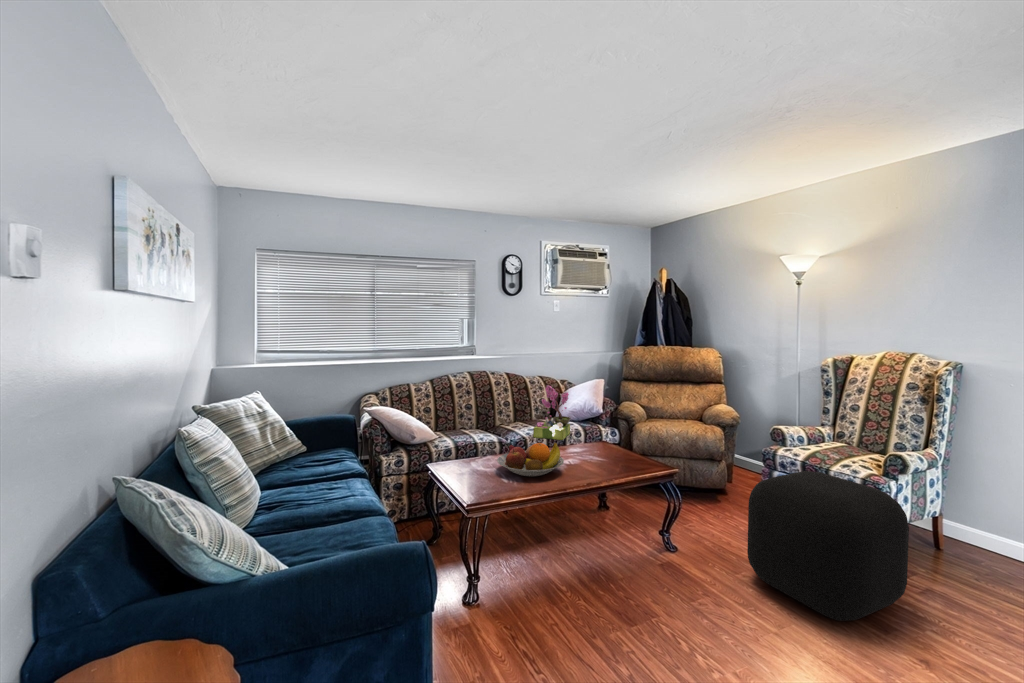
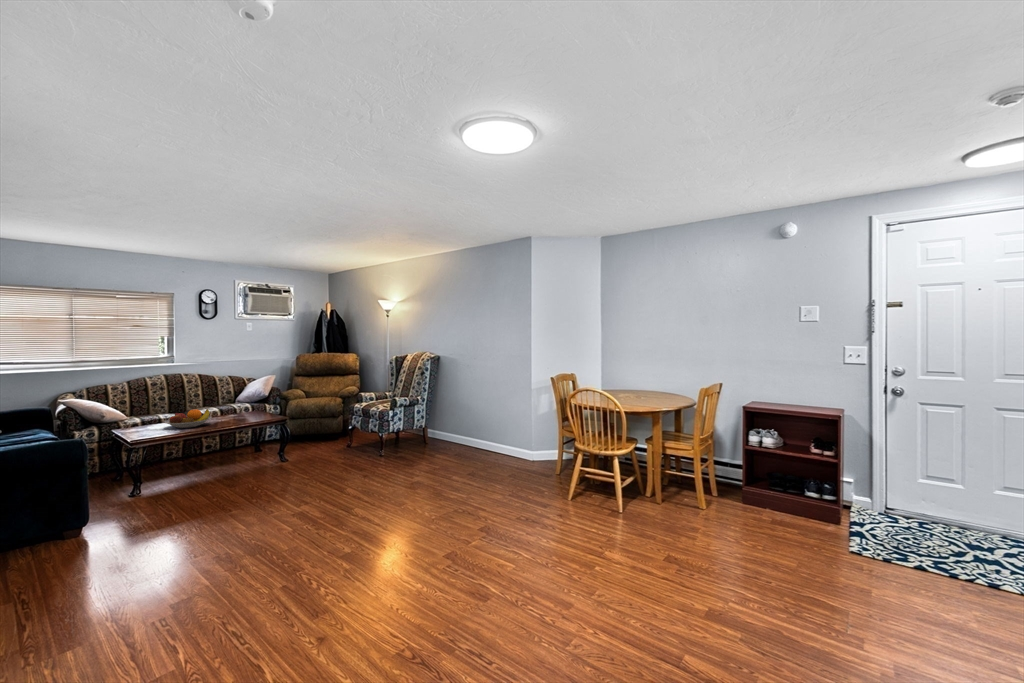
flower arrangement: present [533,385,571,440] -> none [210,379,241,413]
ottoman: present [747,471,909,621] -> none [311,410,376,469]

